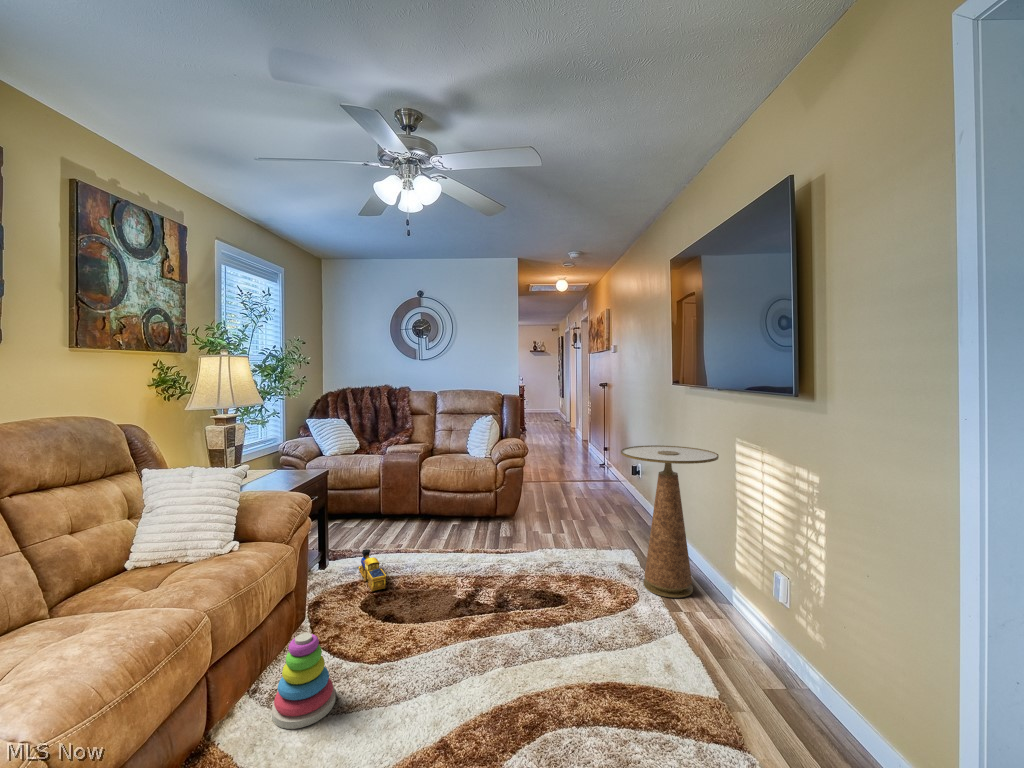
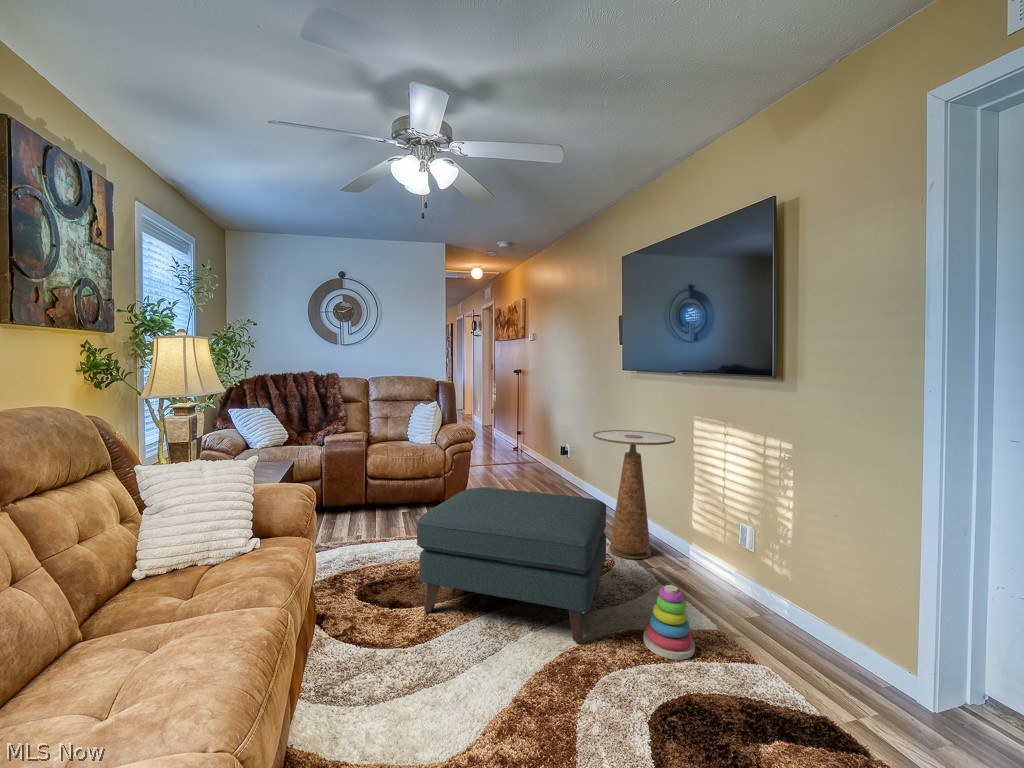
ottoman: none [397,503,615,691] -> present [417,487,606,643]
toy train: present [359,549,386,591] -> none [339,542,380,583]
stacking toy: present [272,633,335,729] -> present [643,585,695,660]

